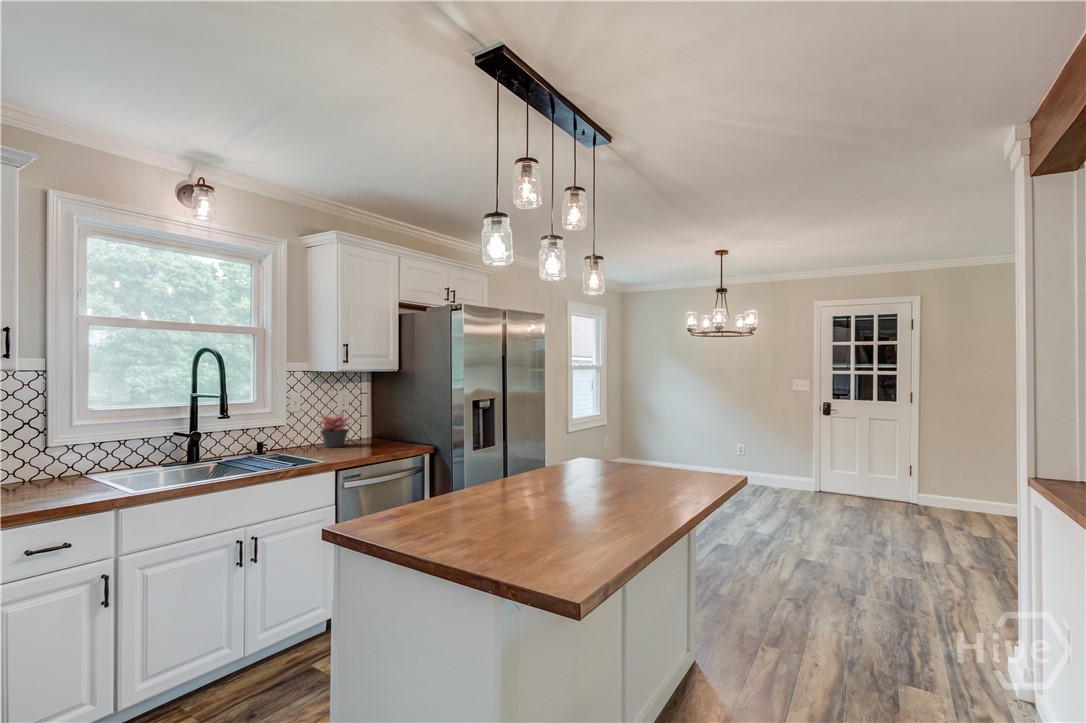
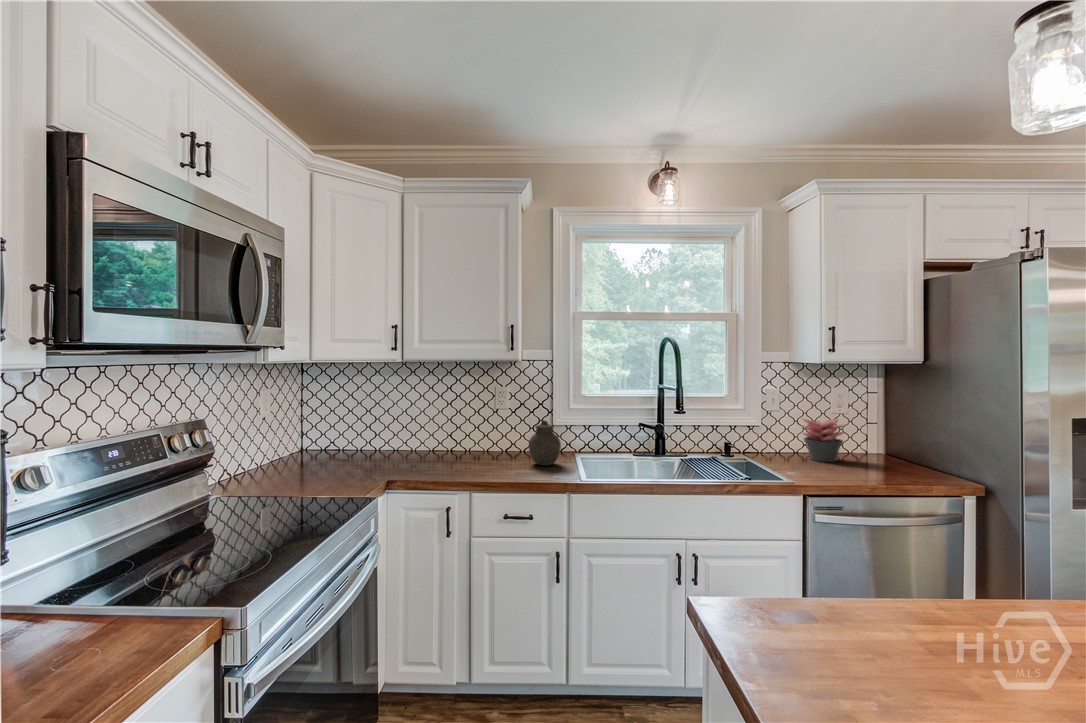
jar: none [24,441,76,494] -> present [529,421,561,465]

